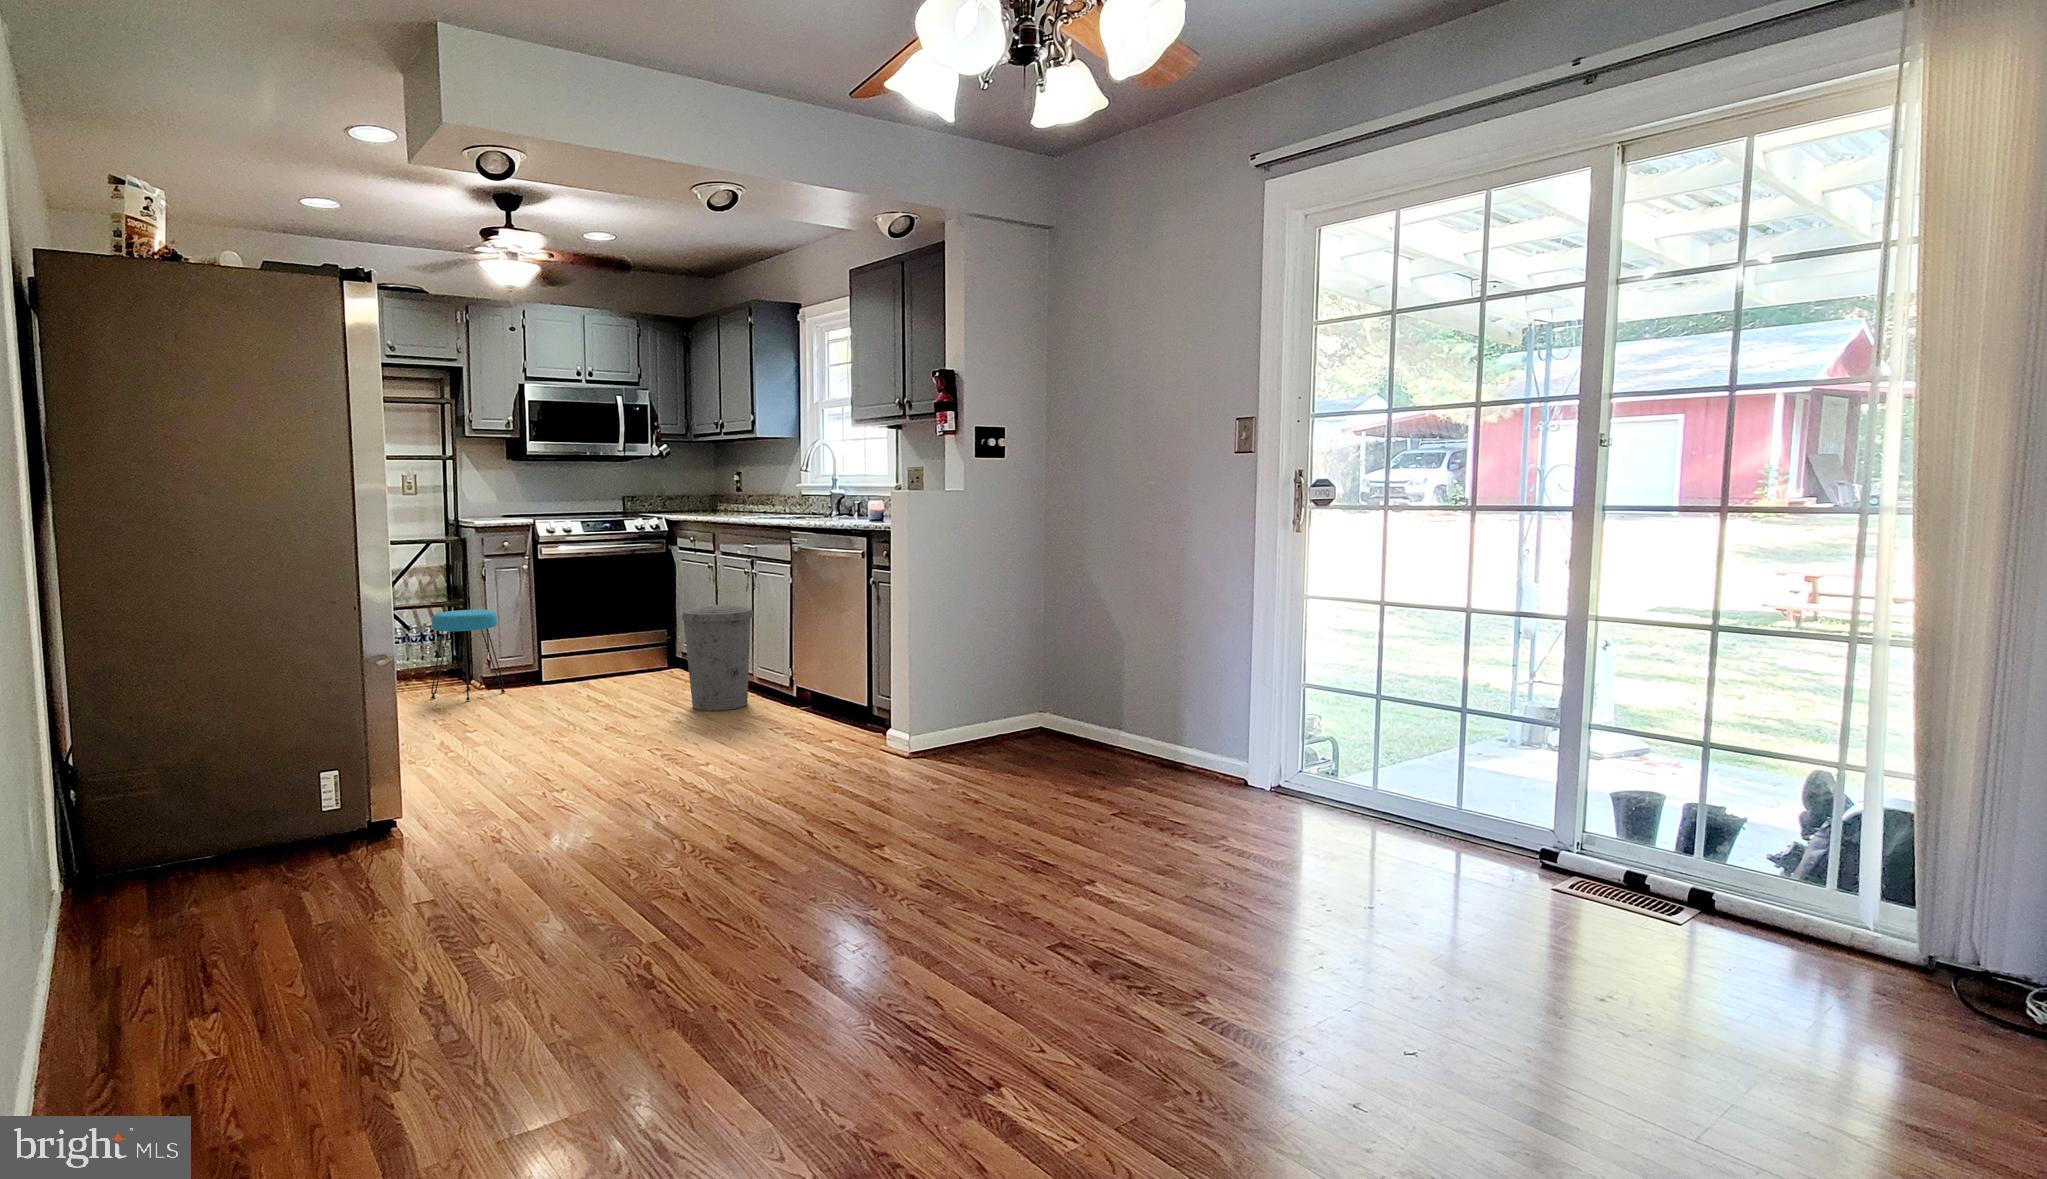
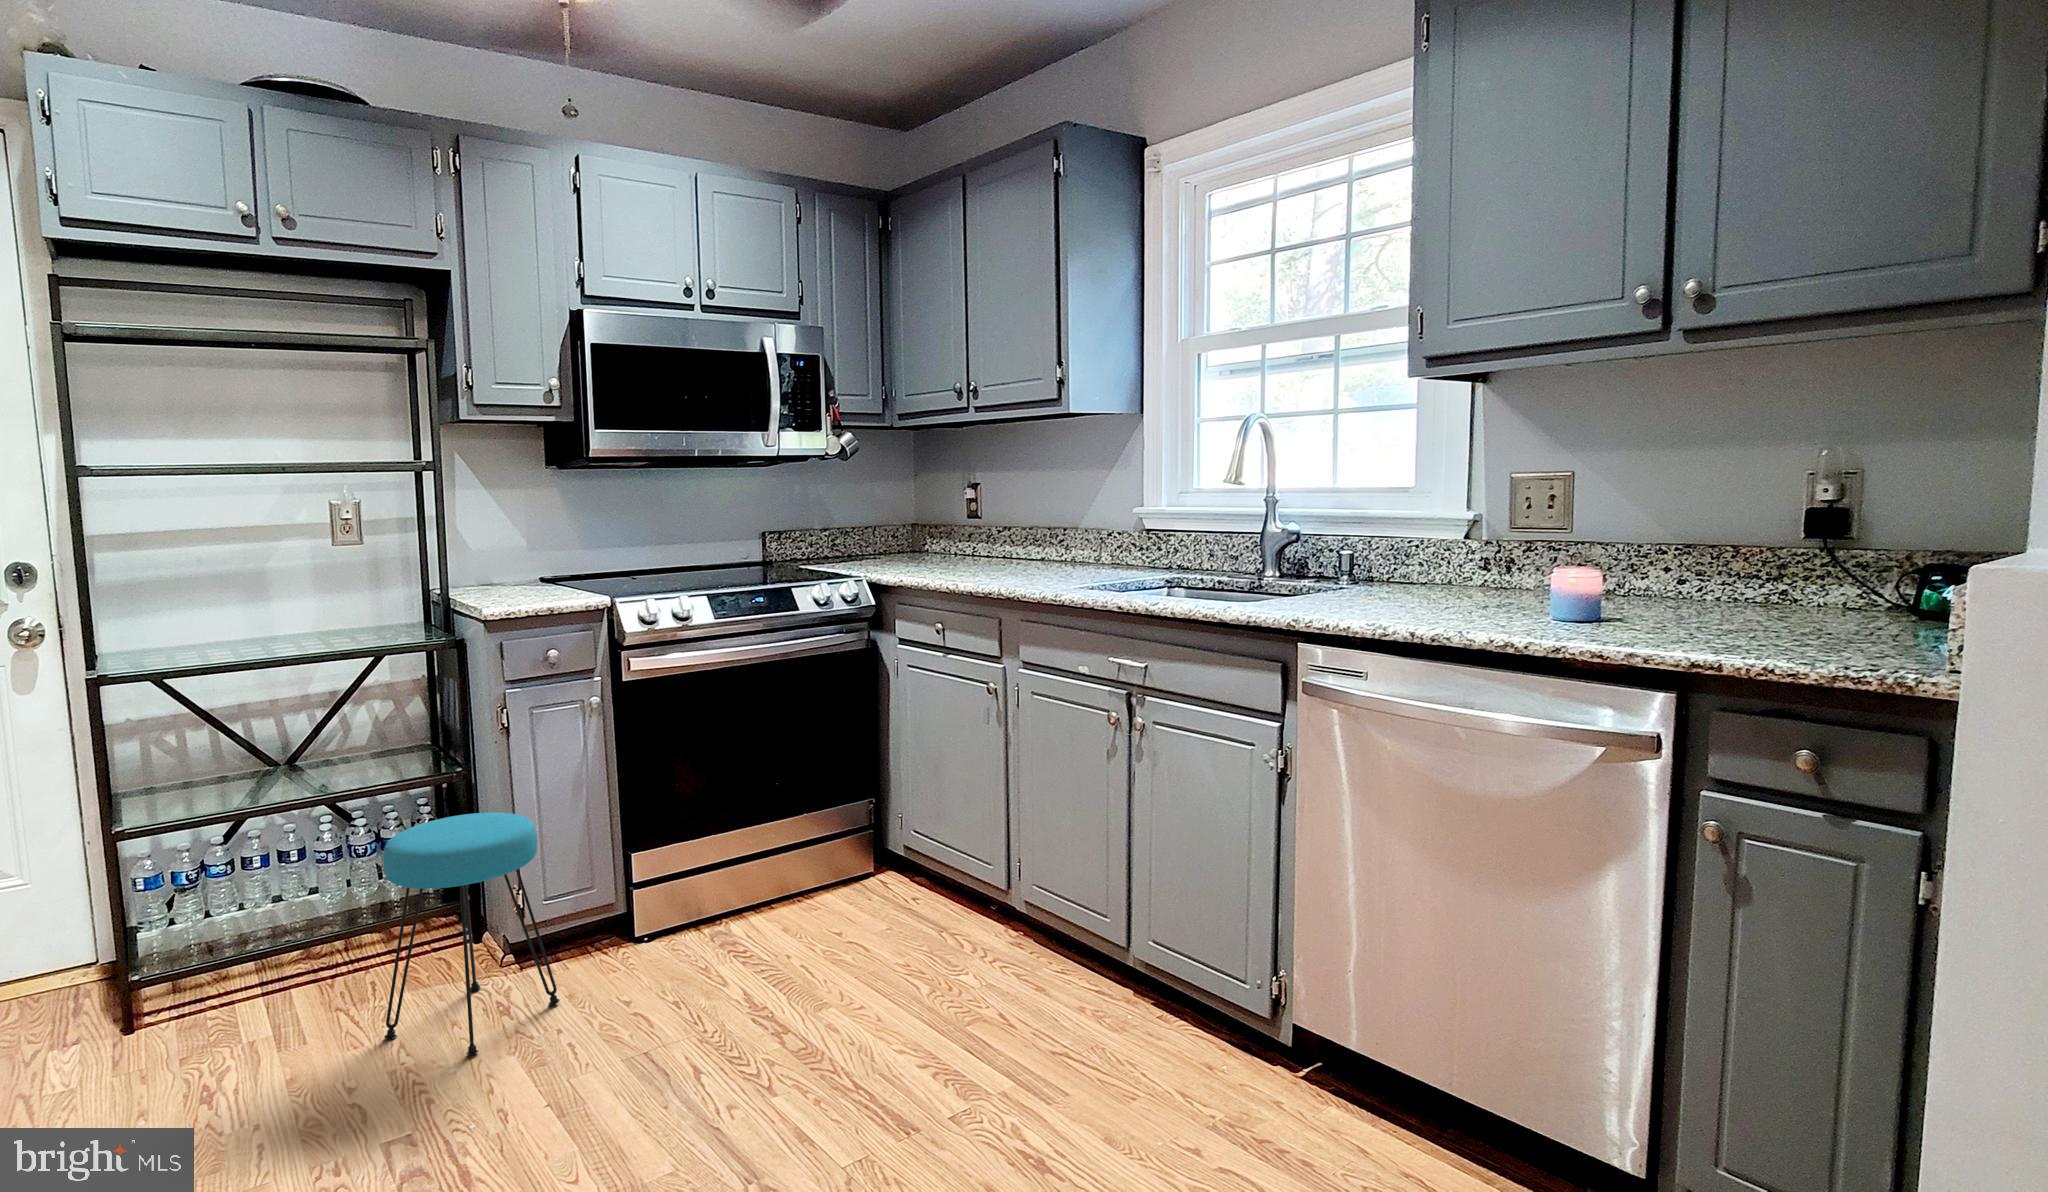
trash can: present [682,605,753,711] -> none [1010,818,1187,1116]

